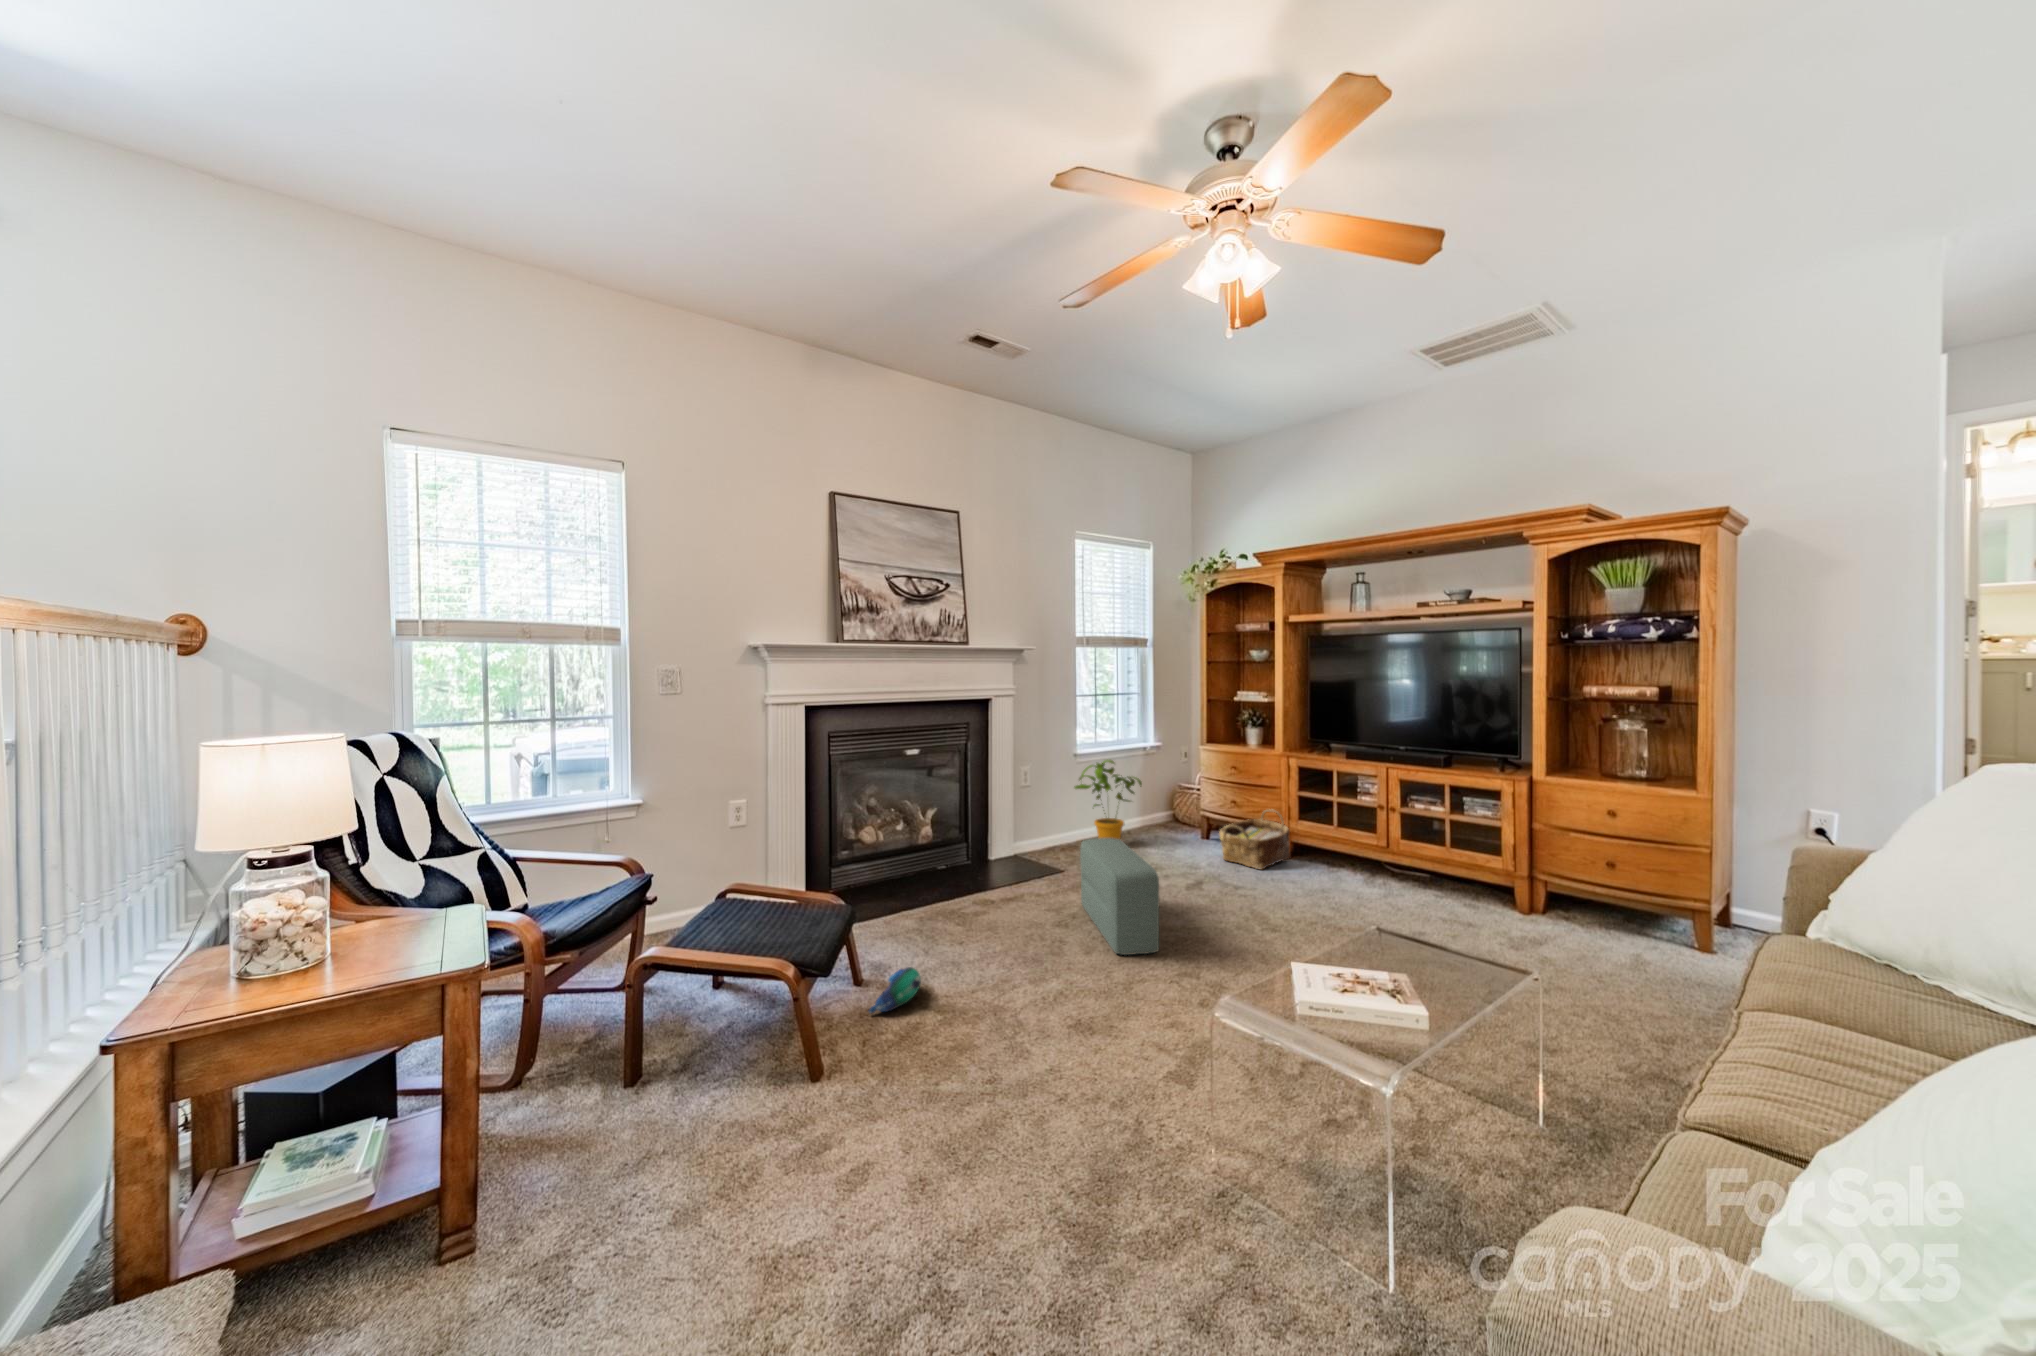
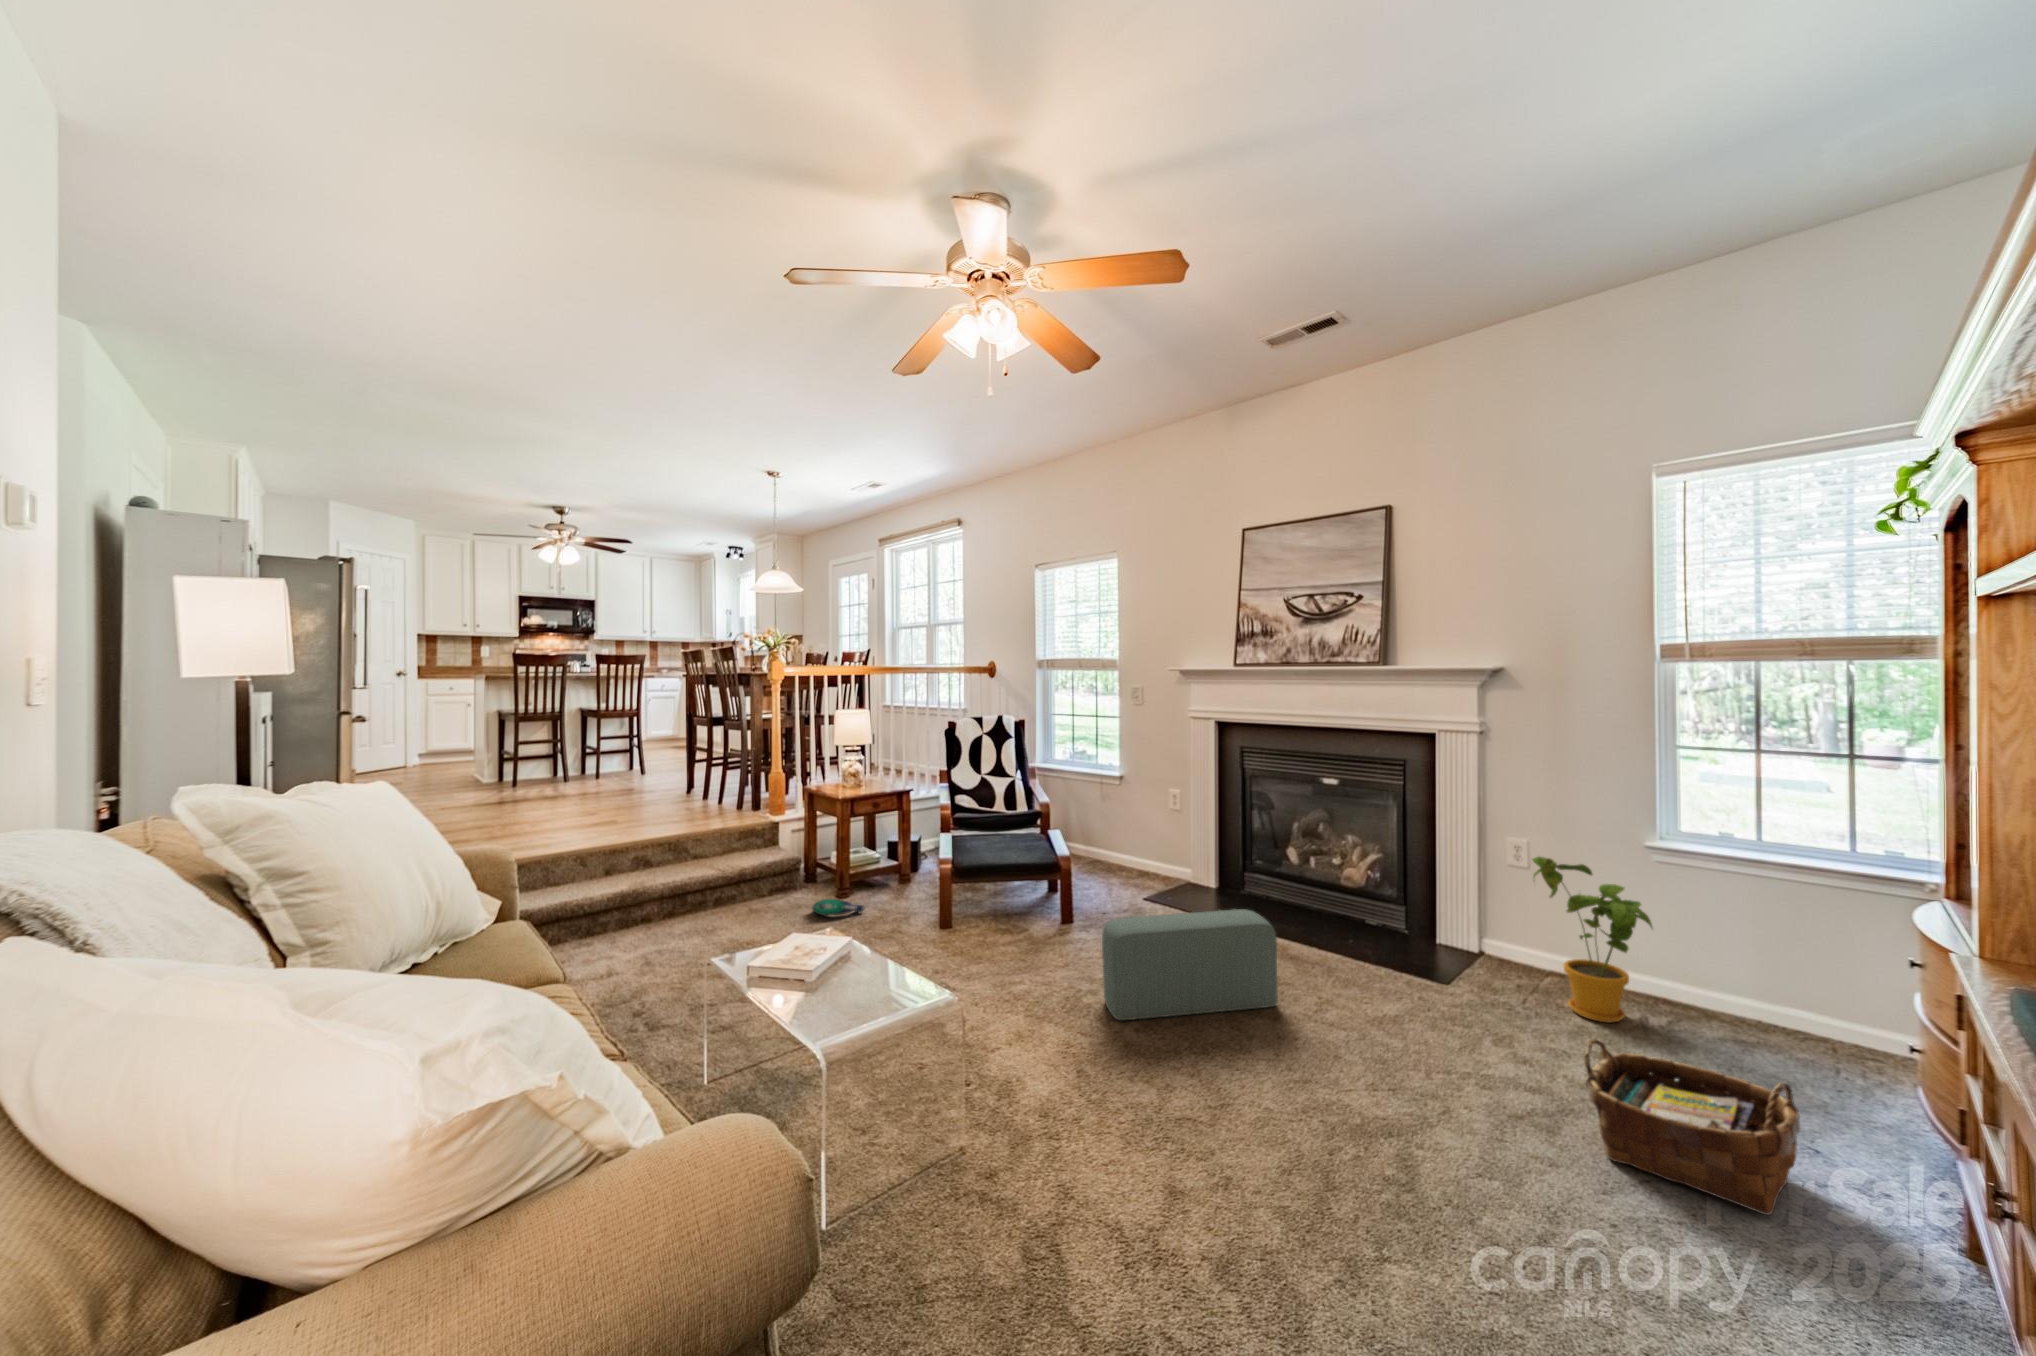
plush toy: present [869,967,921,1013] -> present [813,899,865,916]

